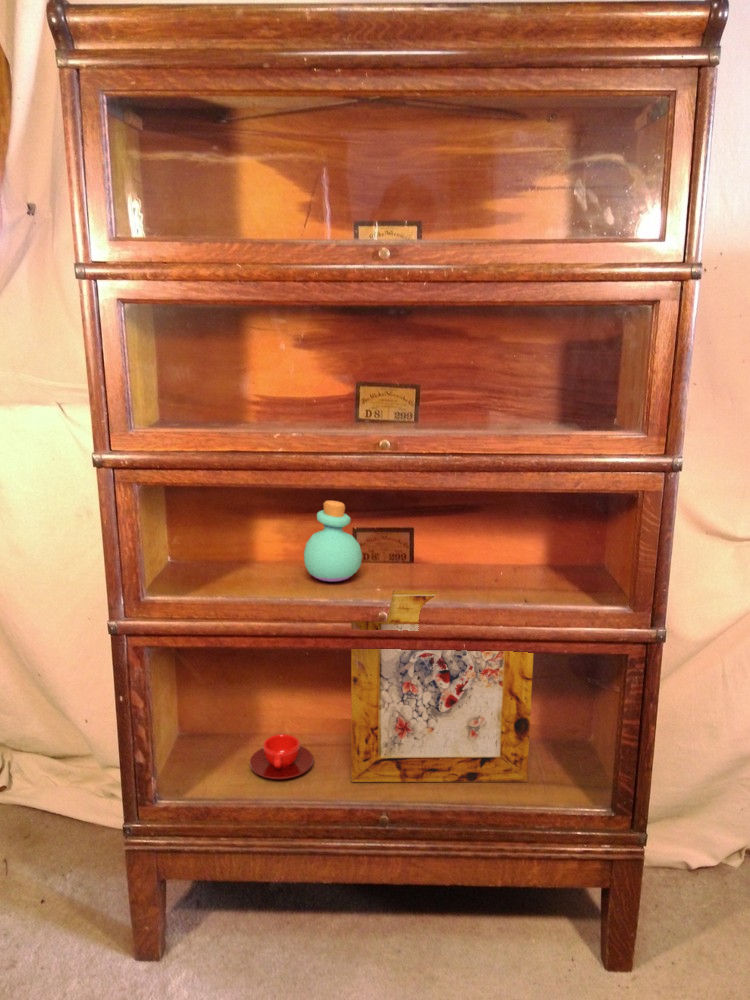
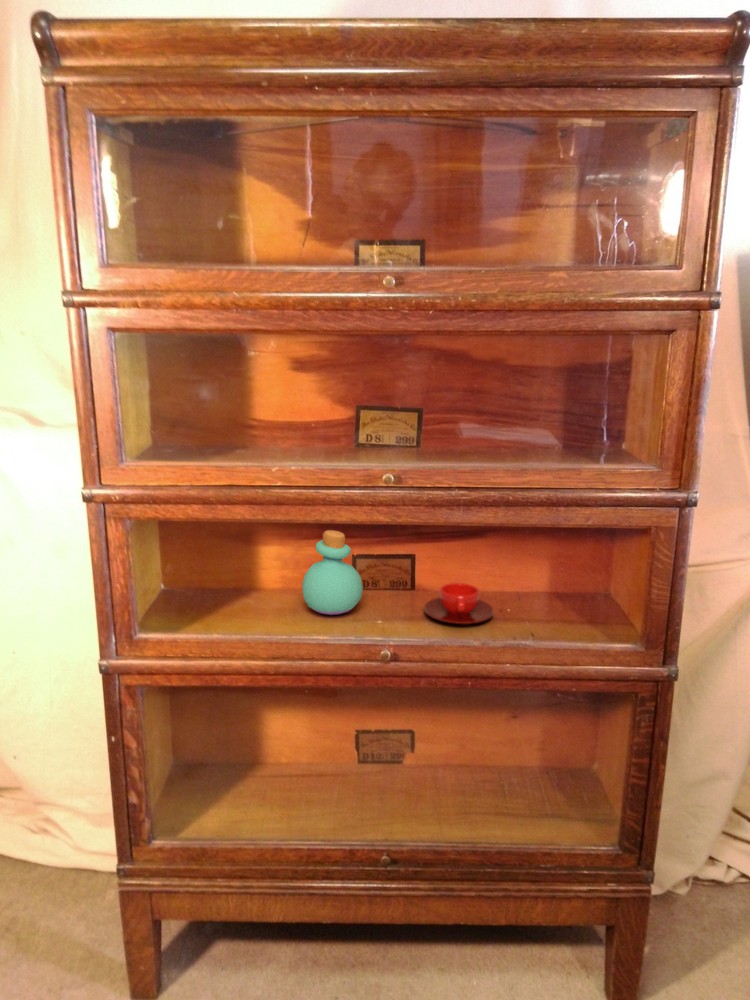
picture frame: present [351,591,534,782] -> none [352,624,543,819]
teacup: present [250,734,313,779] -> present [424,583,493,624]

